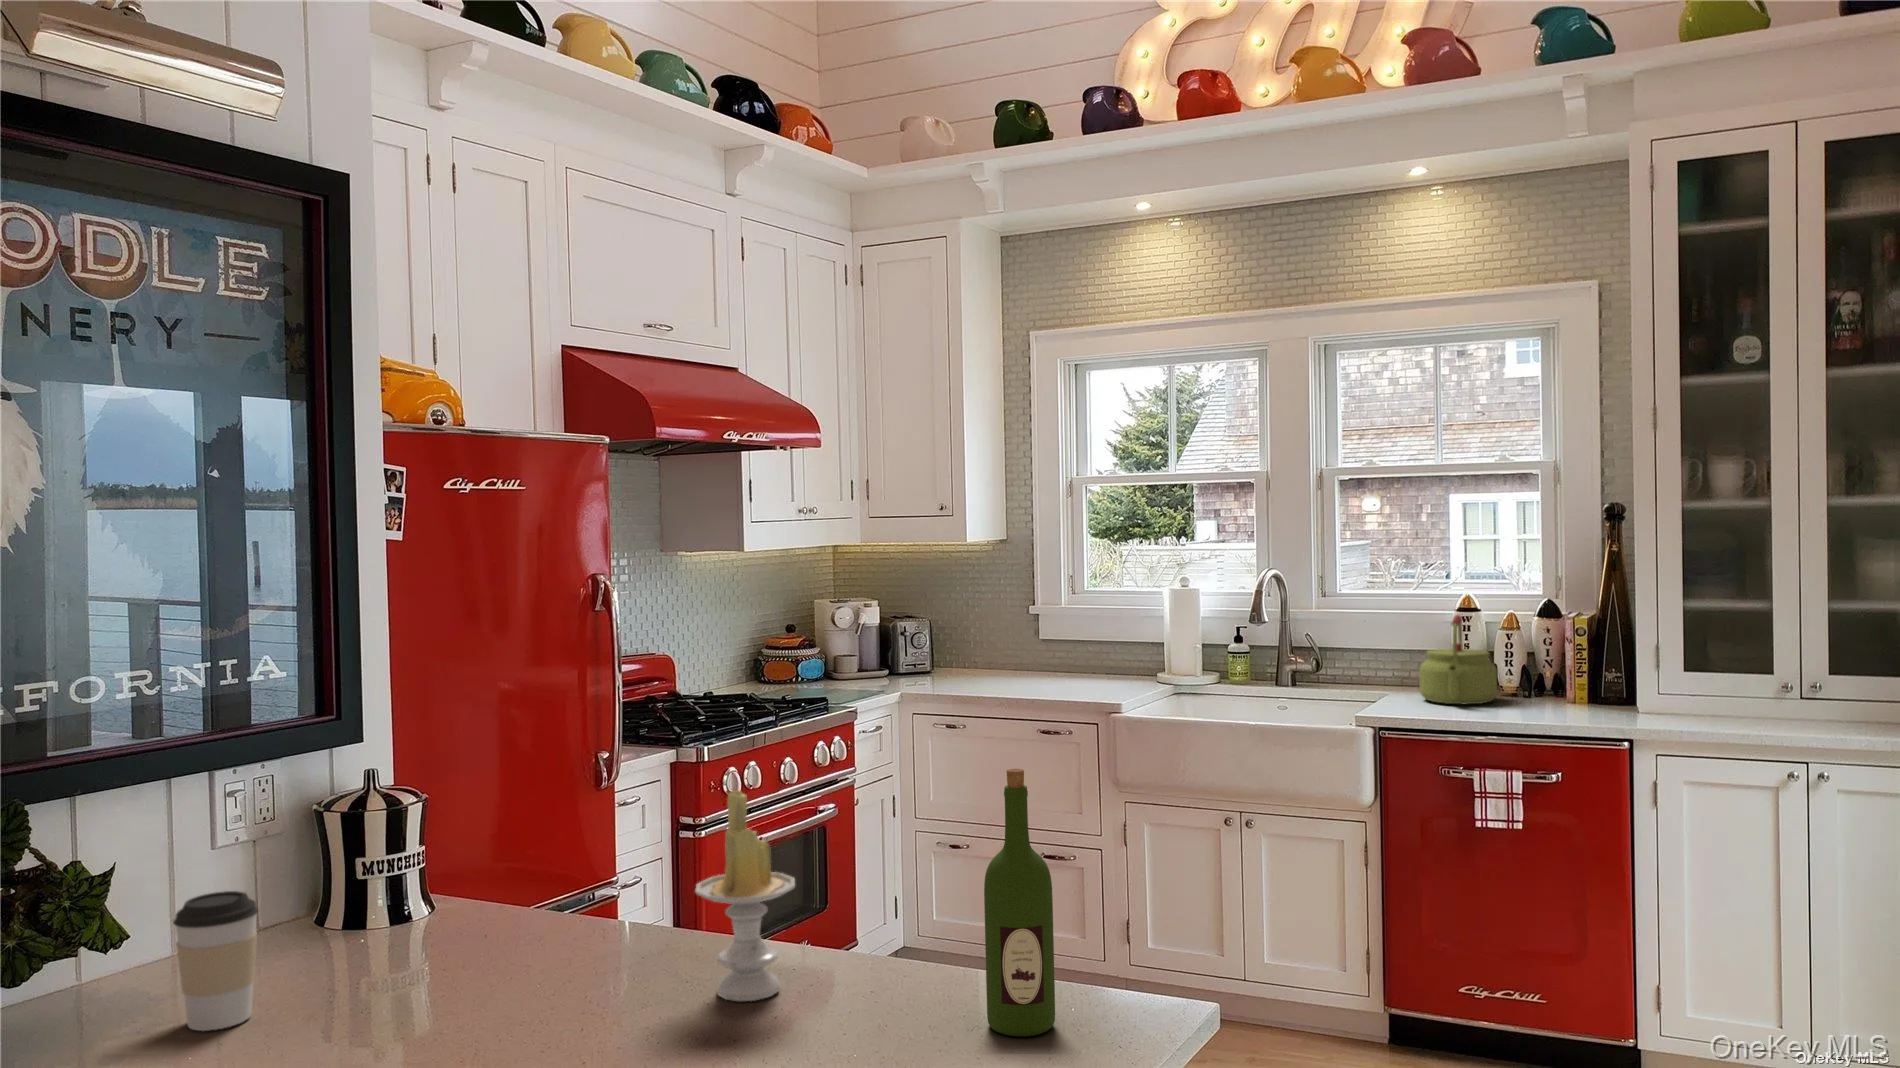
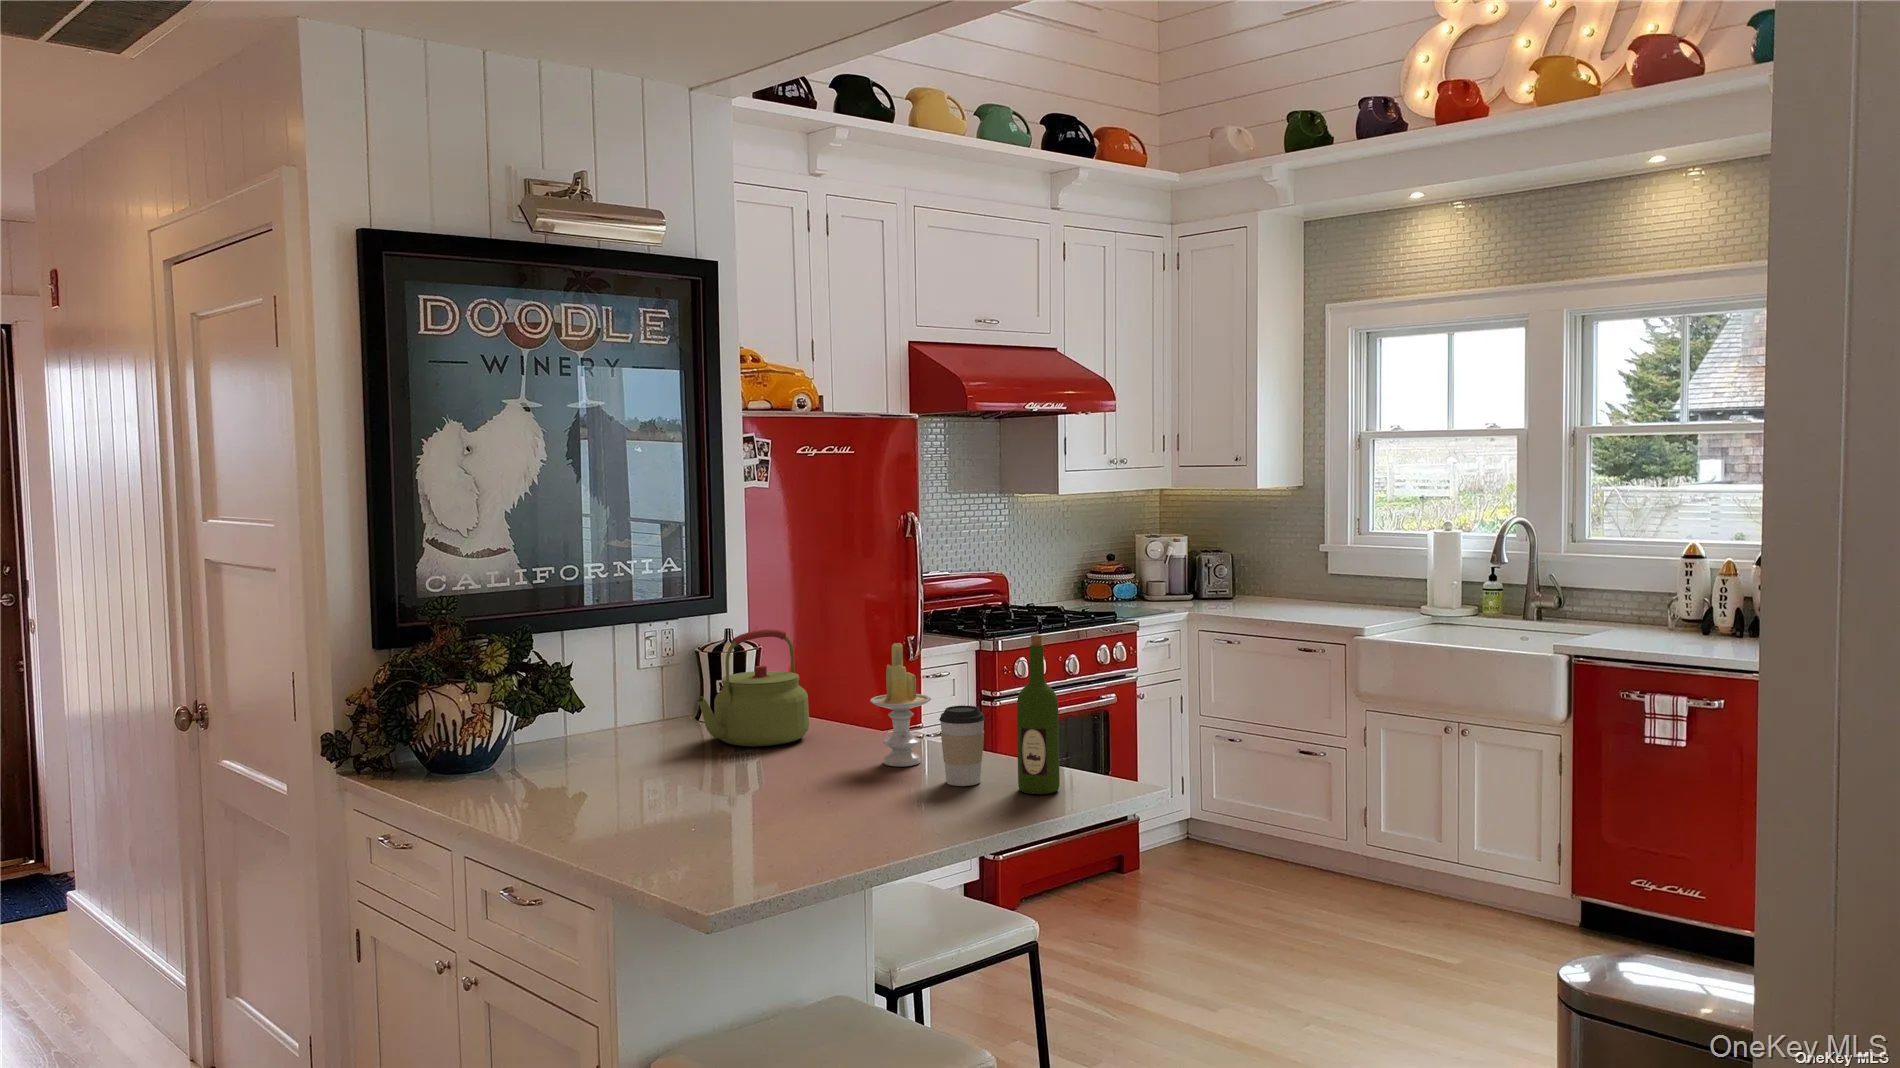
kettle: present [1419,615,1497,705] -> present [697,629,809,746]
coffee cup: present [173,891,258,1031] -> present [939,705,985,786]

